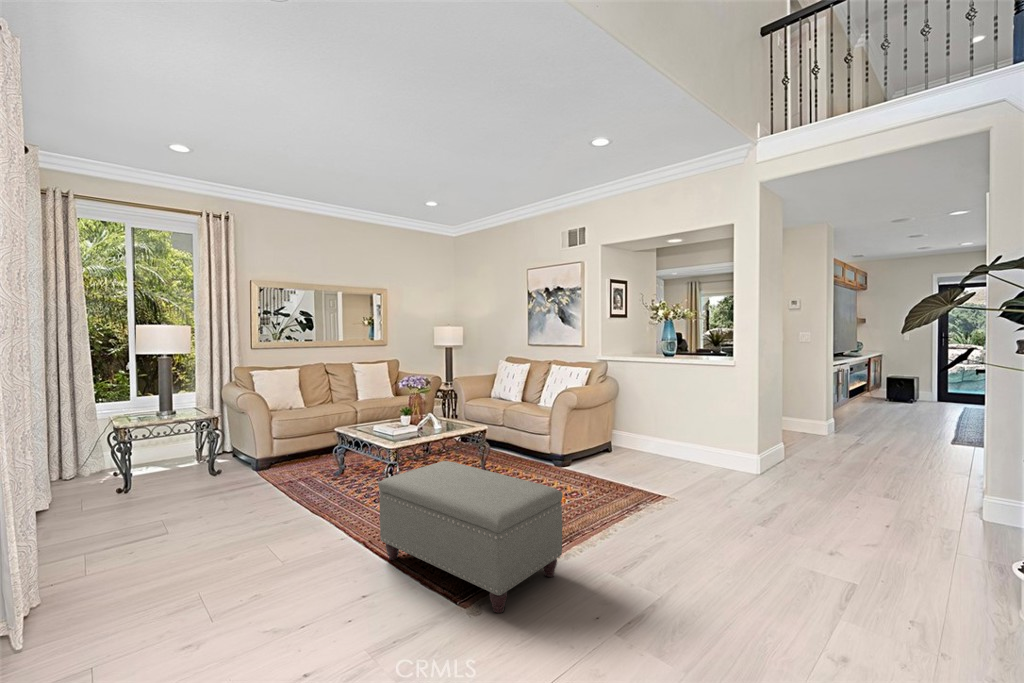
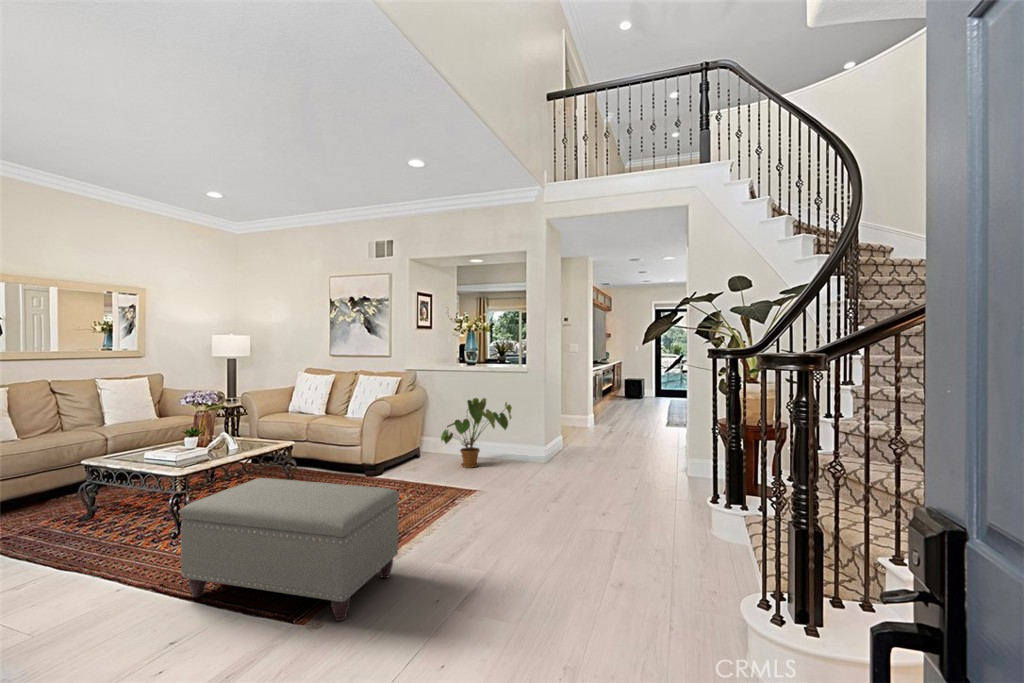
house plant: none [630,393,713,468] -> present [441,398,512,468]

